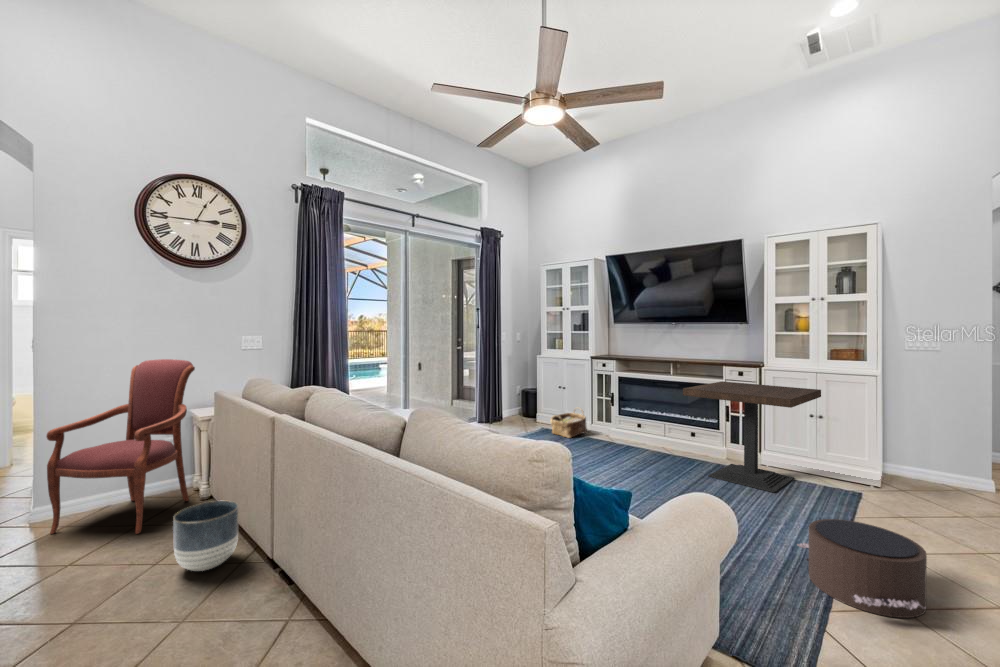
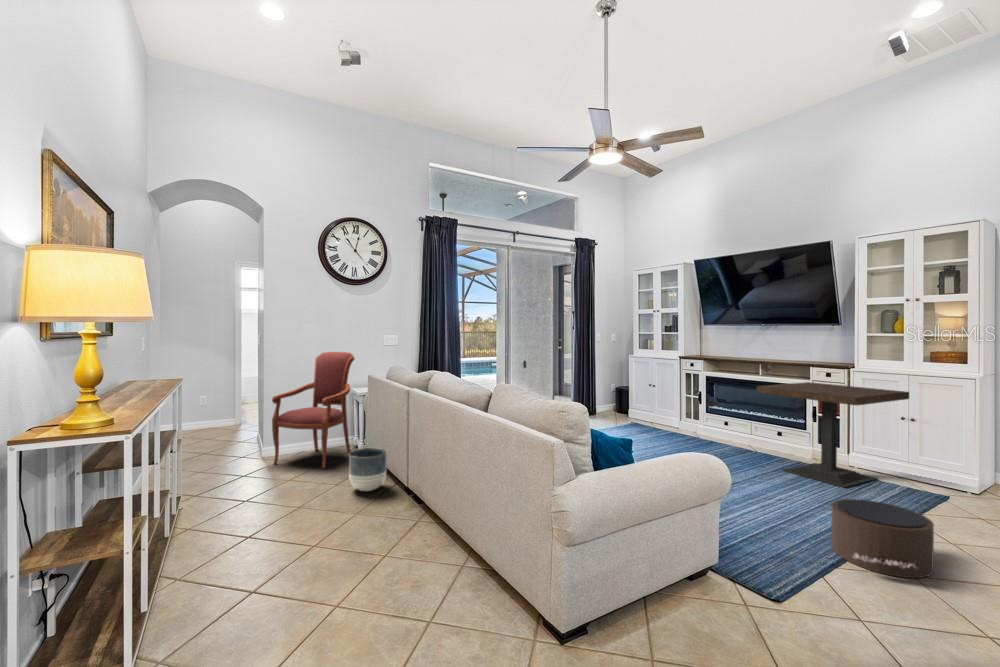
woven basket: present [550,408,587,438] -> none [639,405,675,432]

